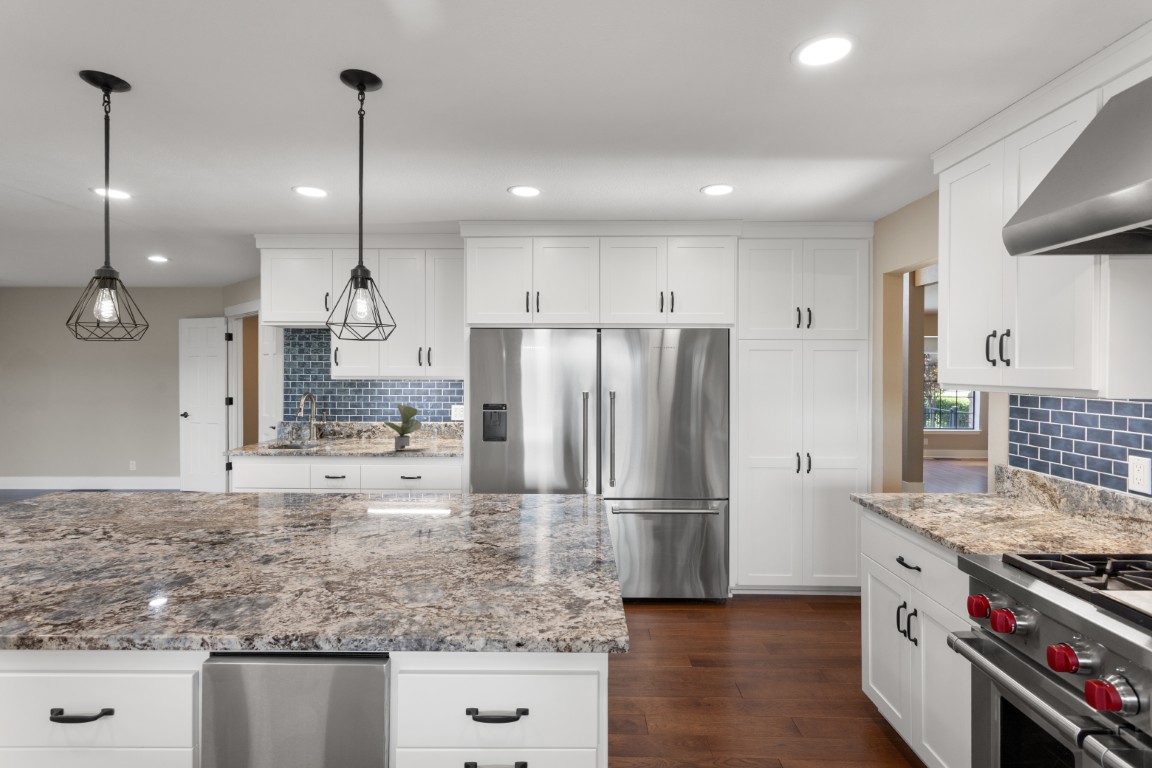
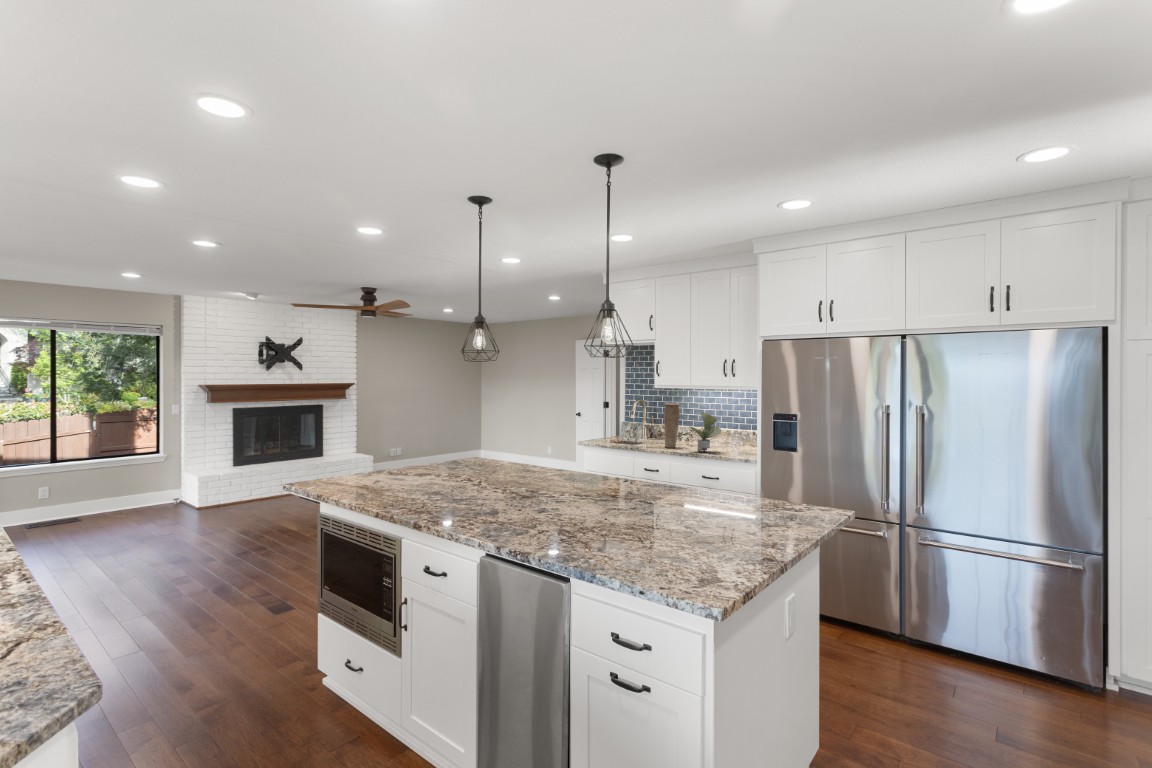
vase: none [347,395,369,450] -> present [664,403,680,448]

